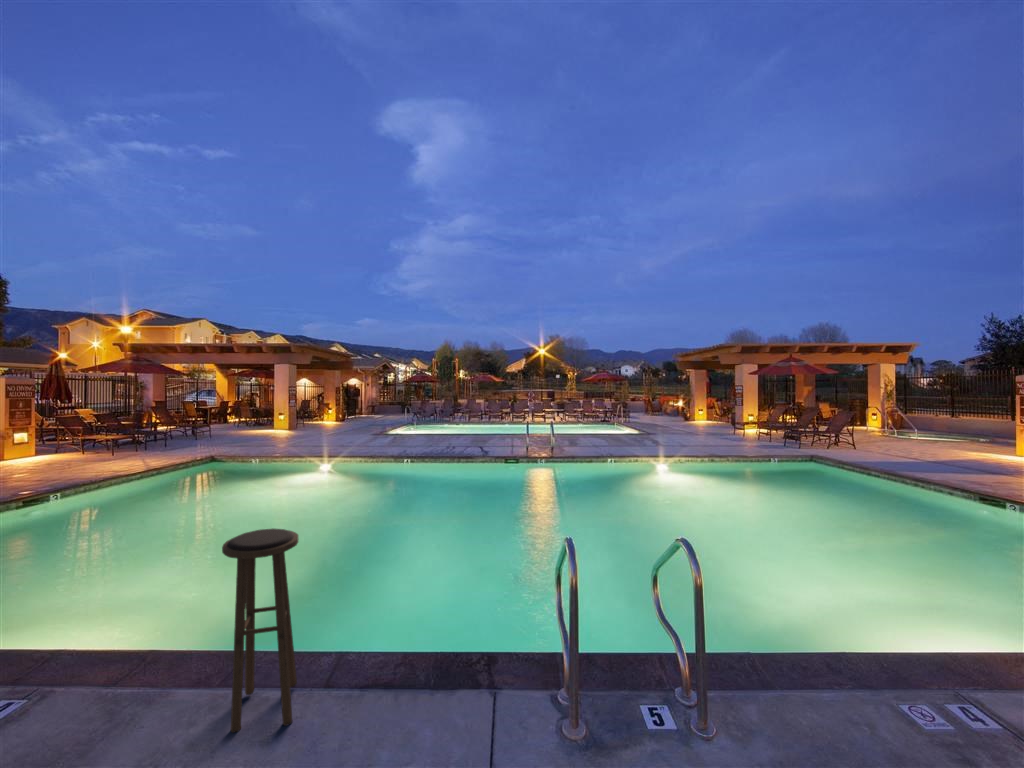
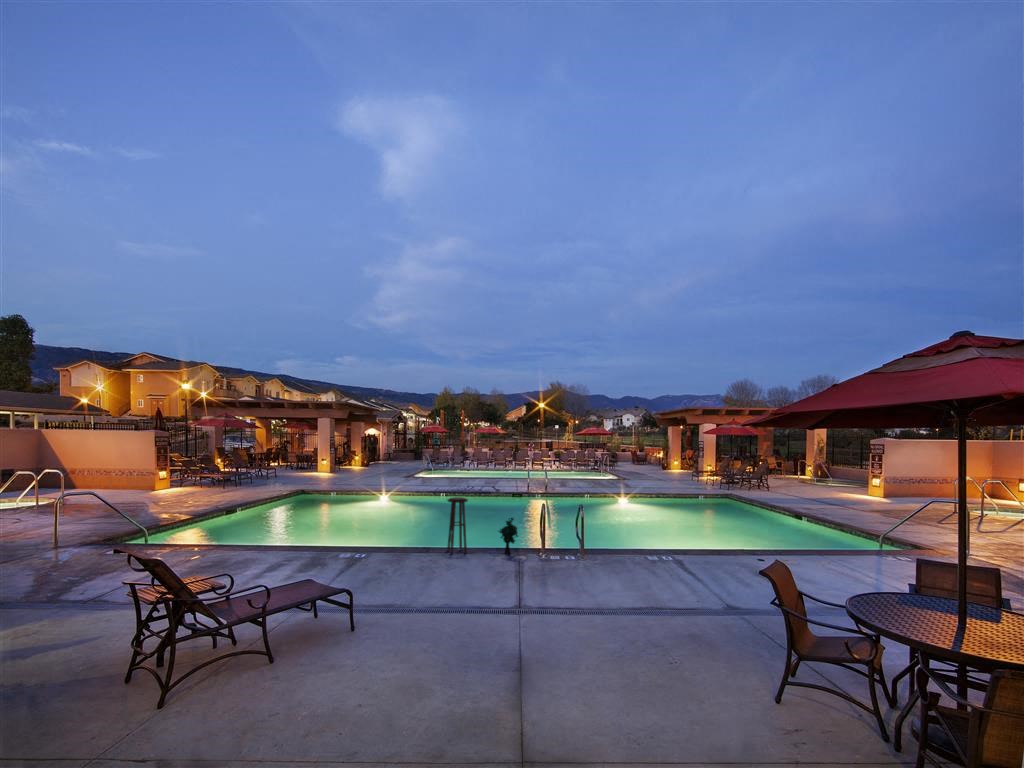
decorative plant: none [394,600,467,729] -> present [499,518,518,554]

